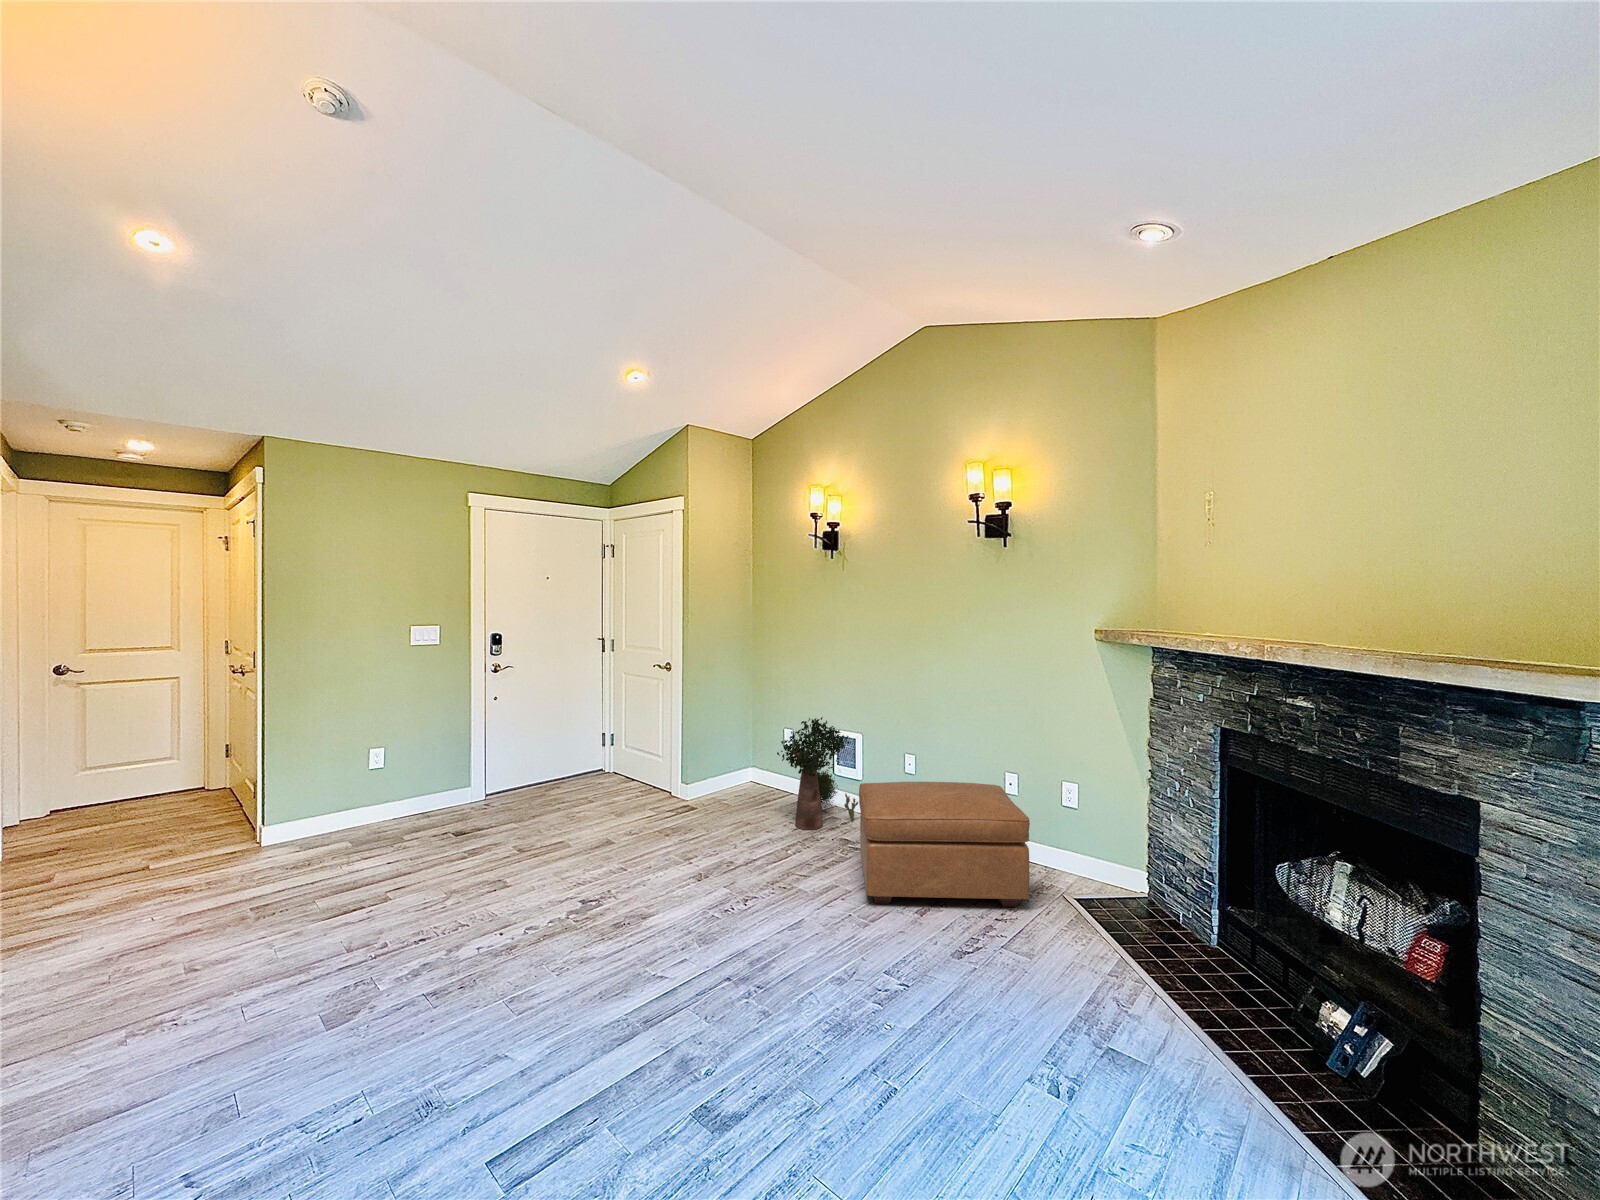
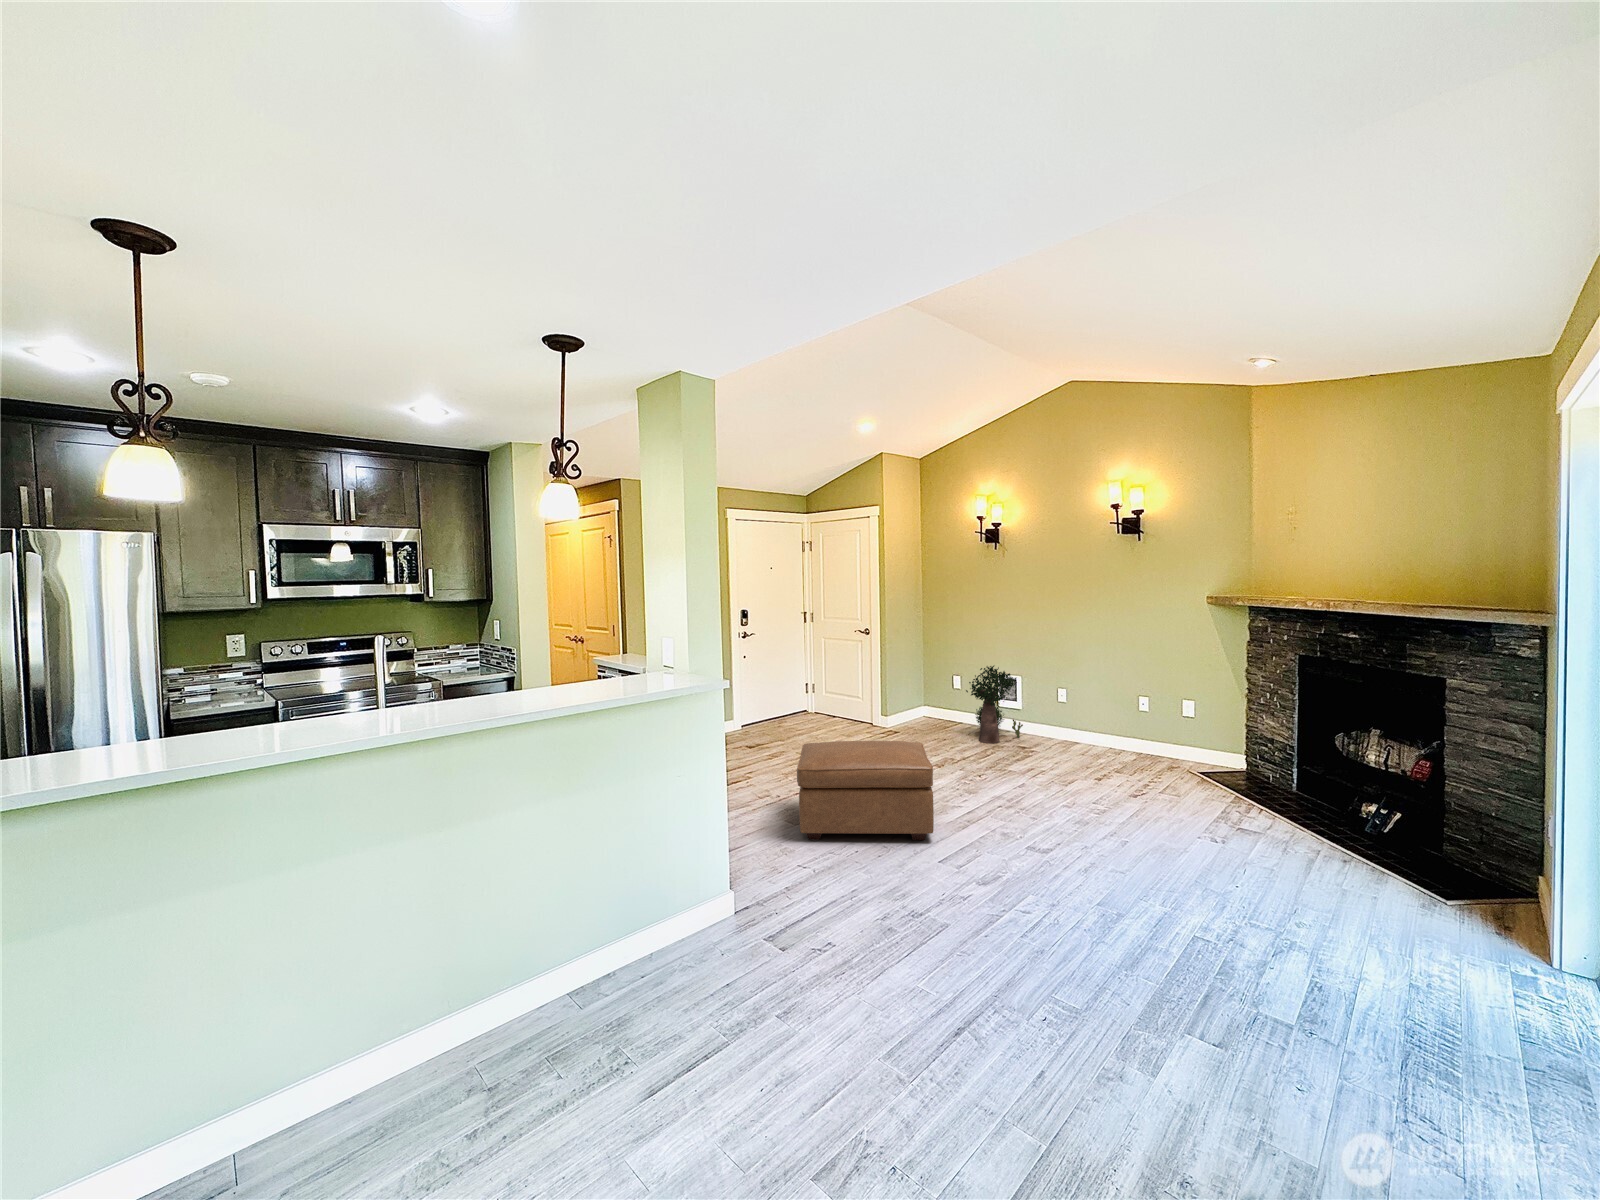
ottoman: present [859,782,1030,907] -> present [797,741,934,840]

